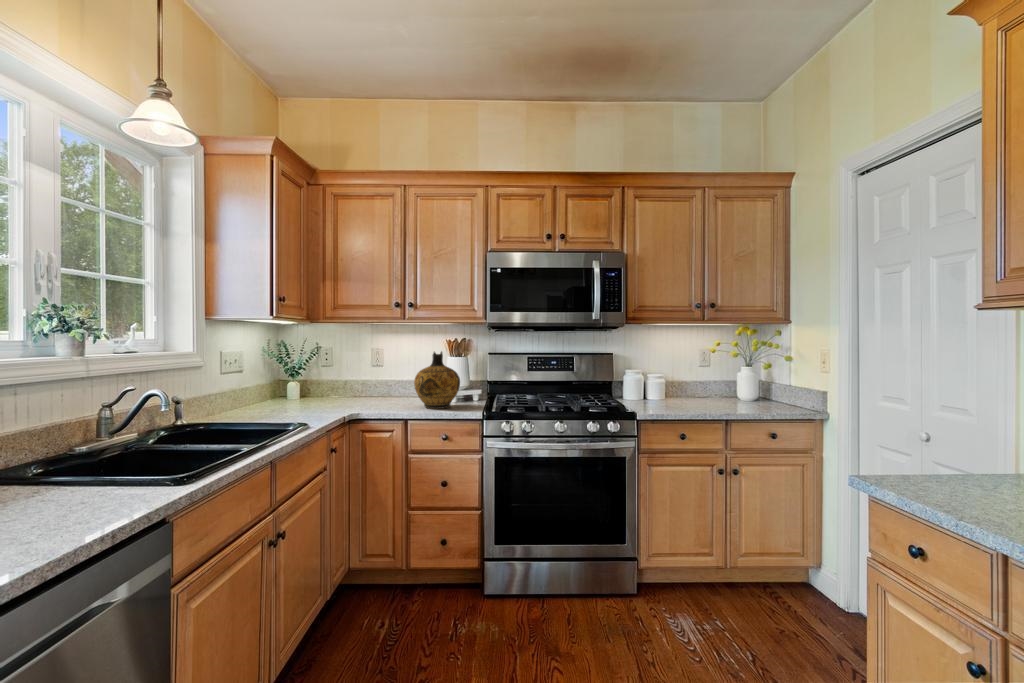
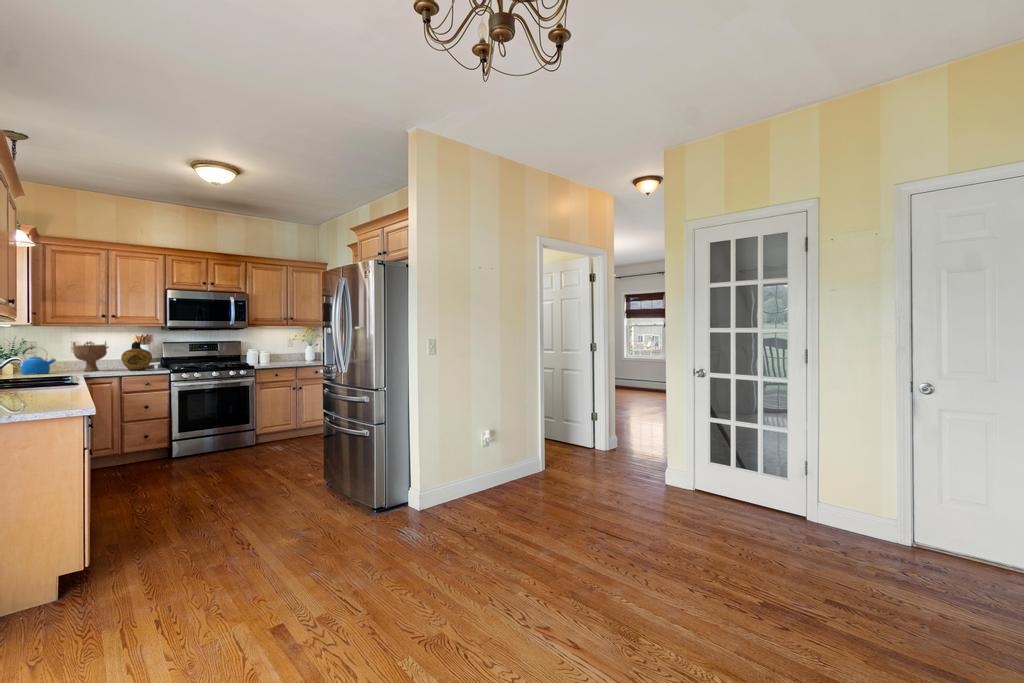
decorative bowl: none [362,349,409,401] -> present [72,342,108,371]
kettle: none [291,358,333,405] -> present [21,347,56,375]

